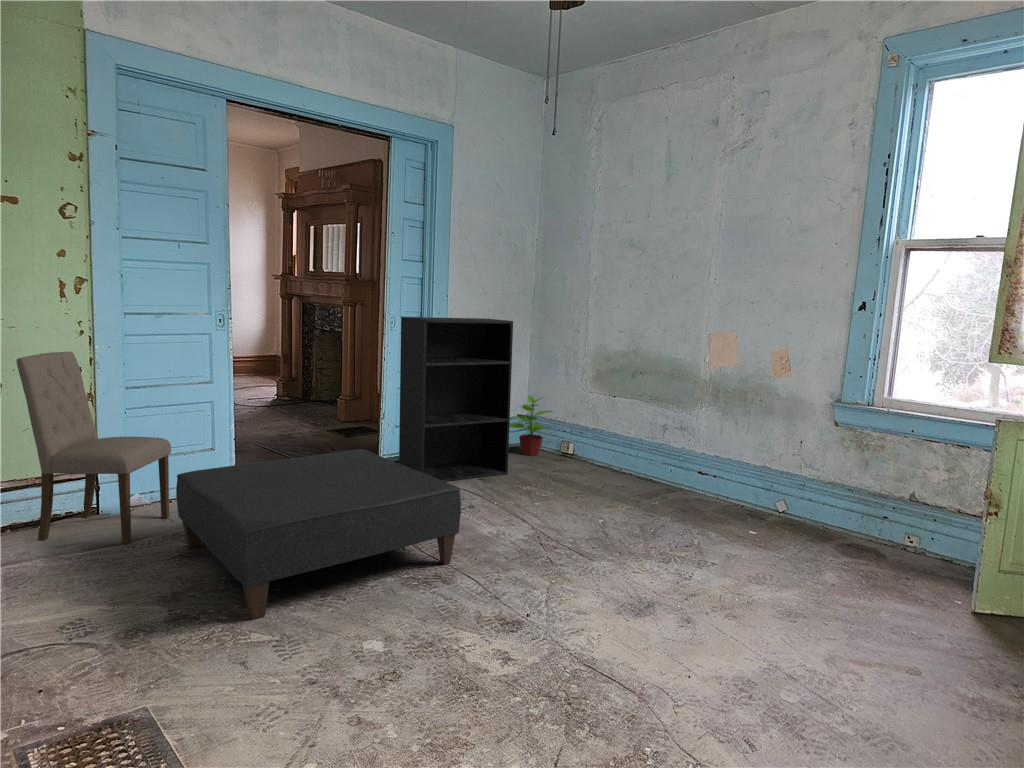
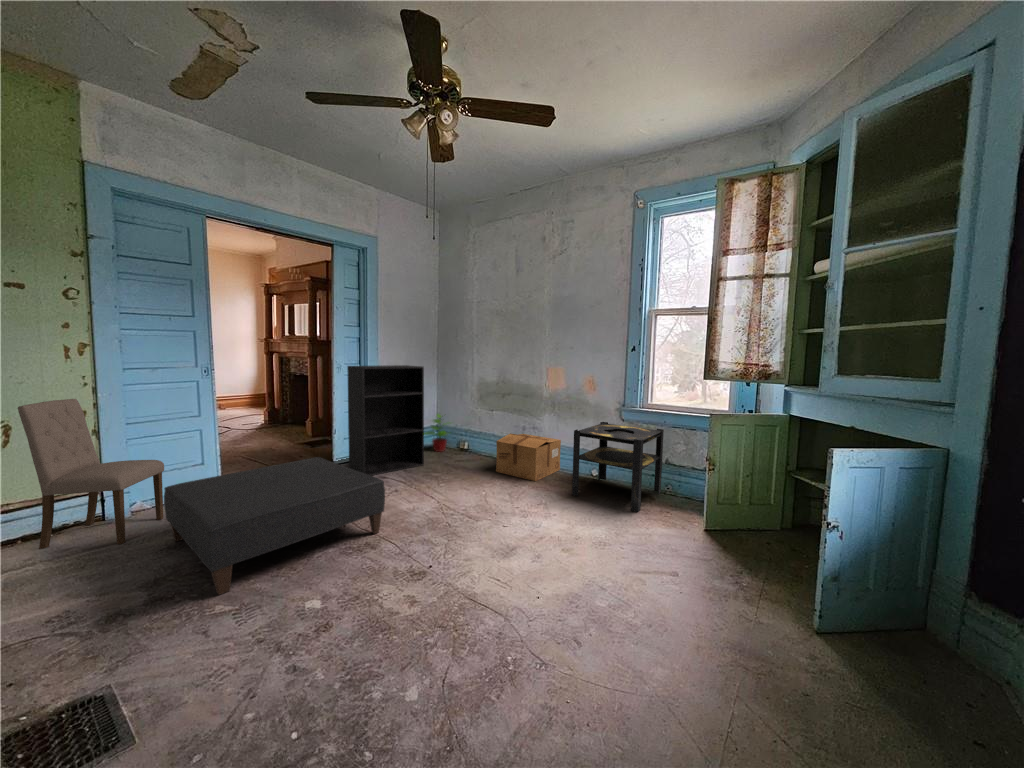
side table: none [748,422,919,574] -> present [572,422,664,512]
cardboard box: none [621,433,731,511] -> present [496,433,561,481]

